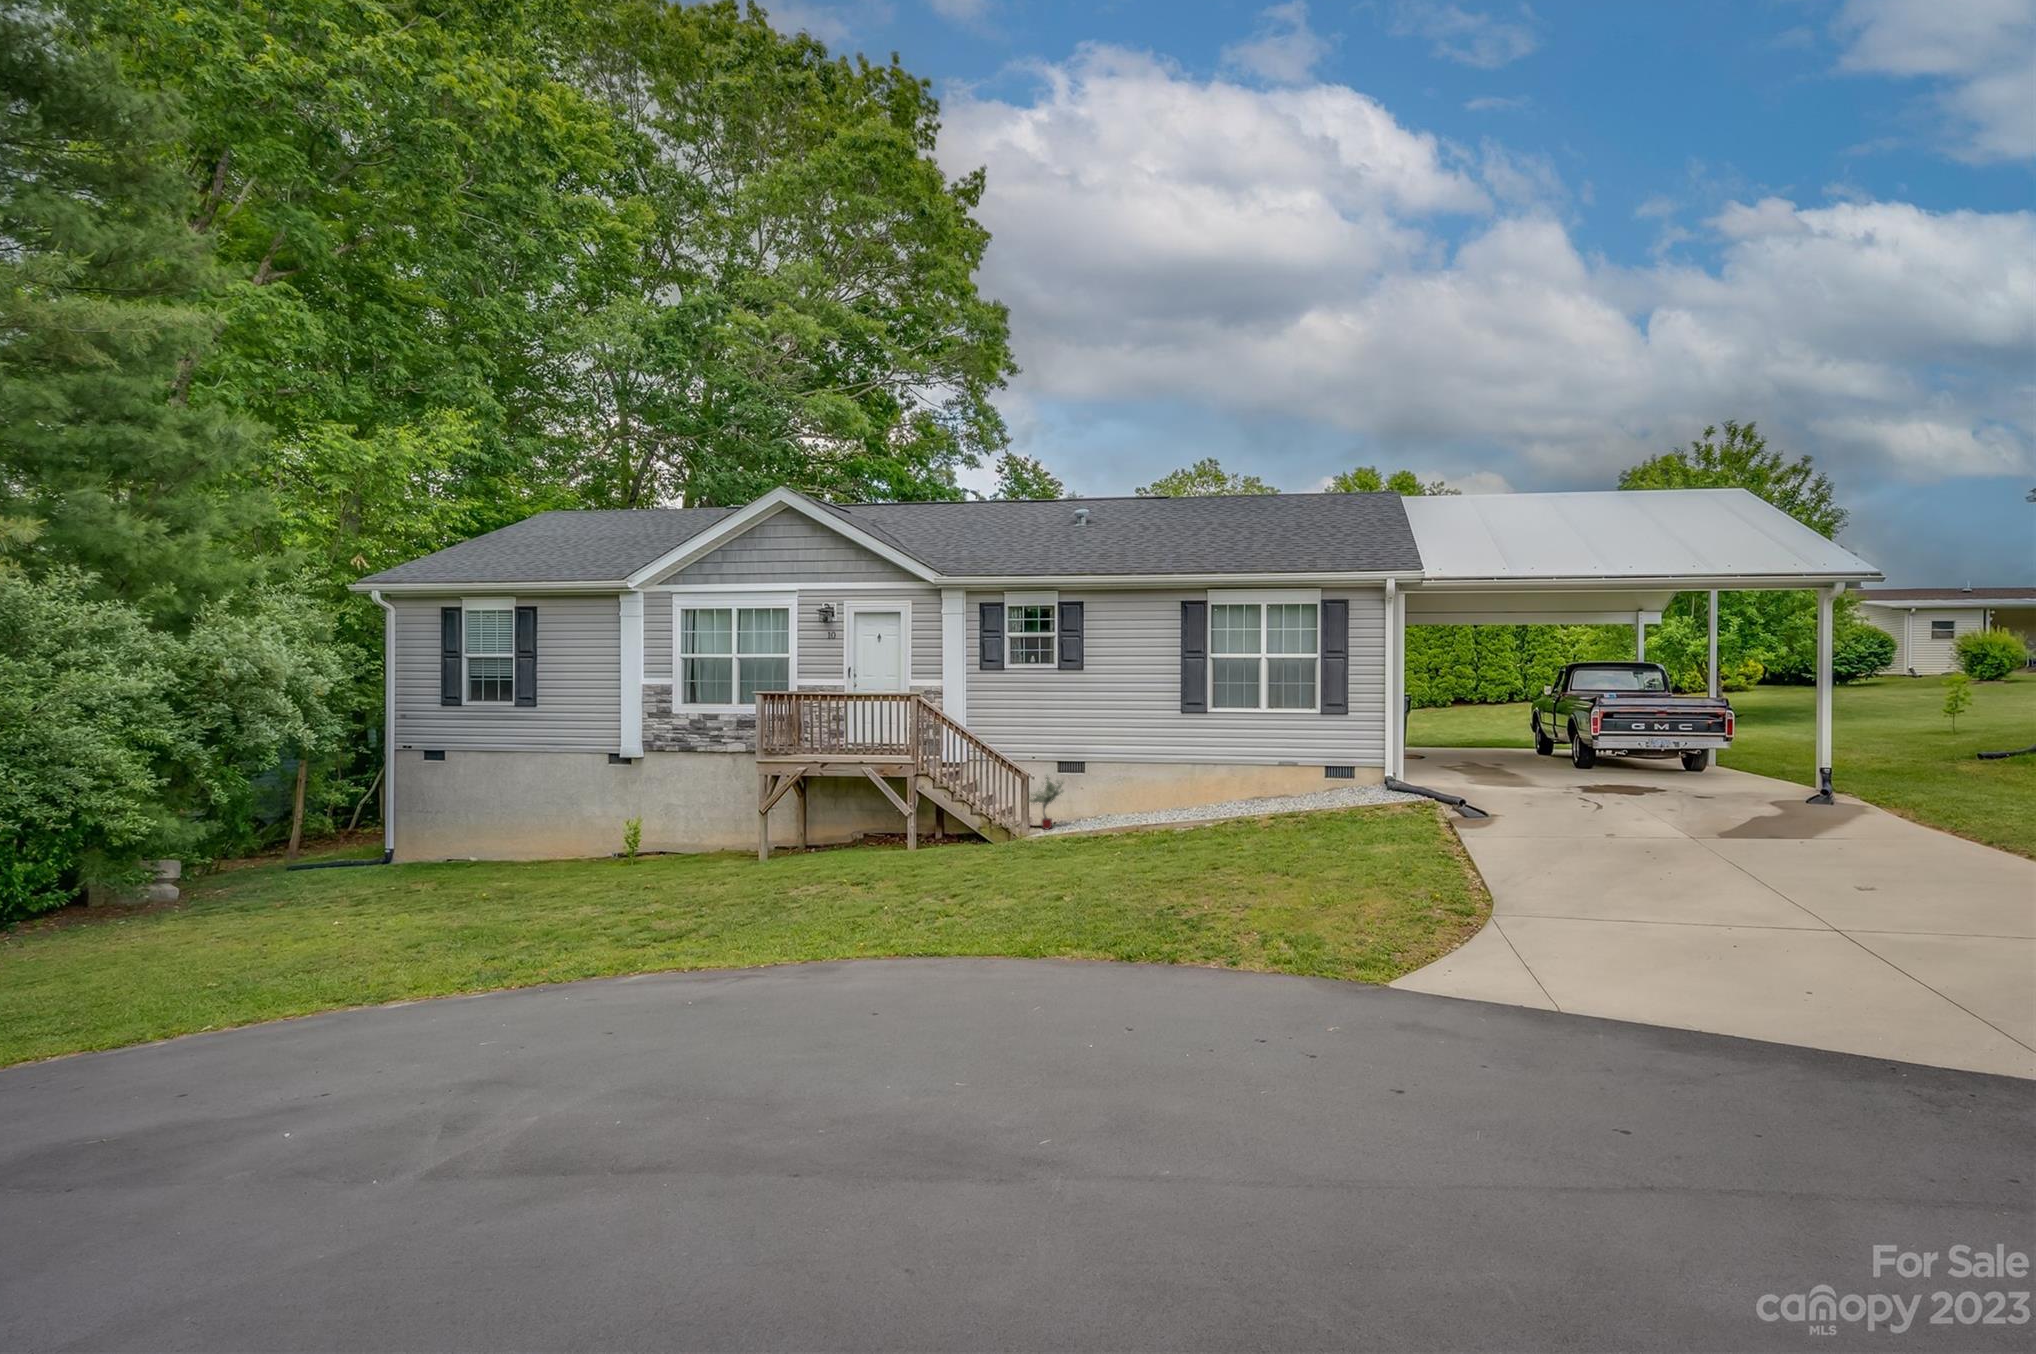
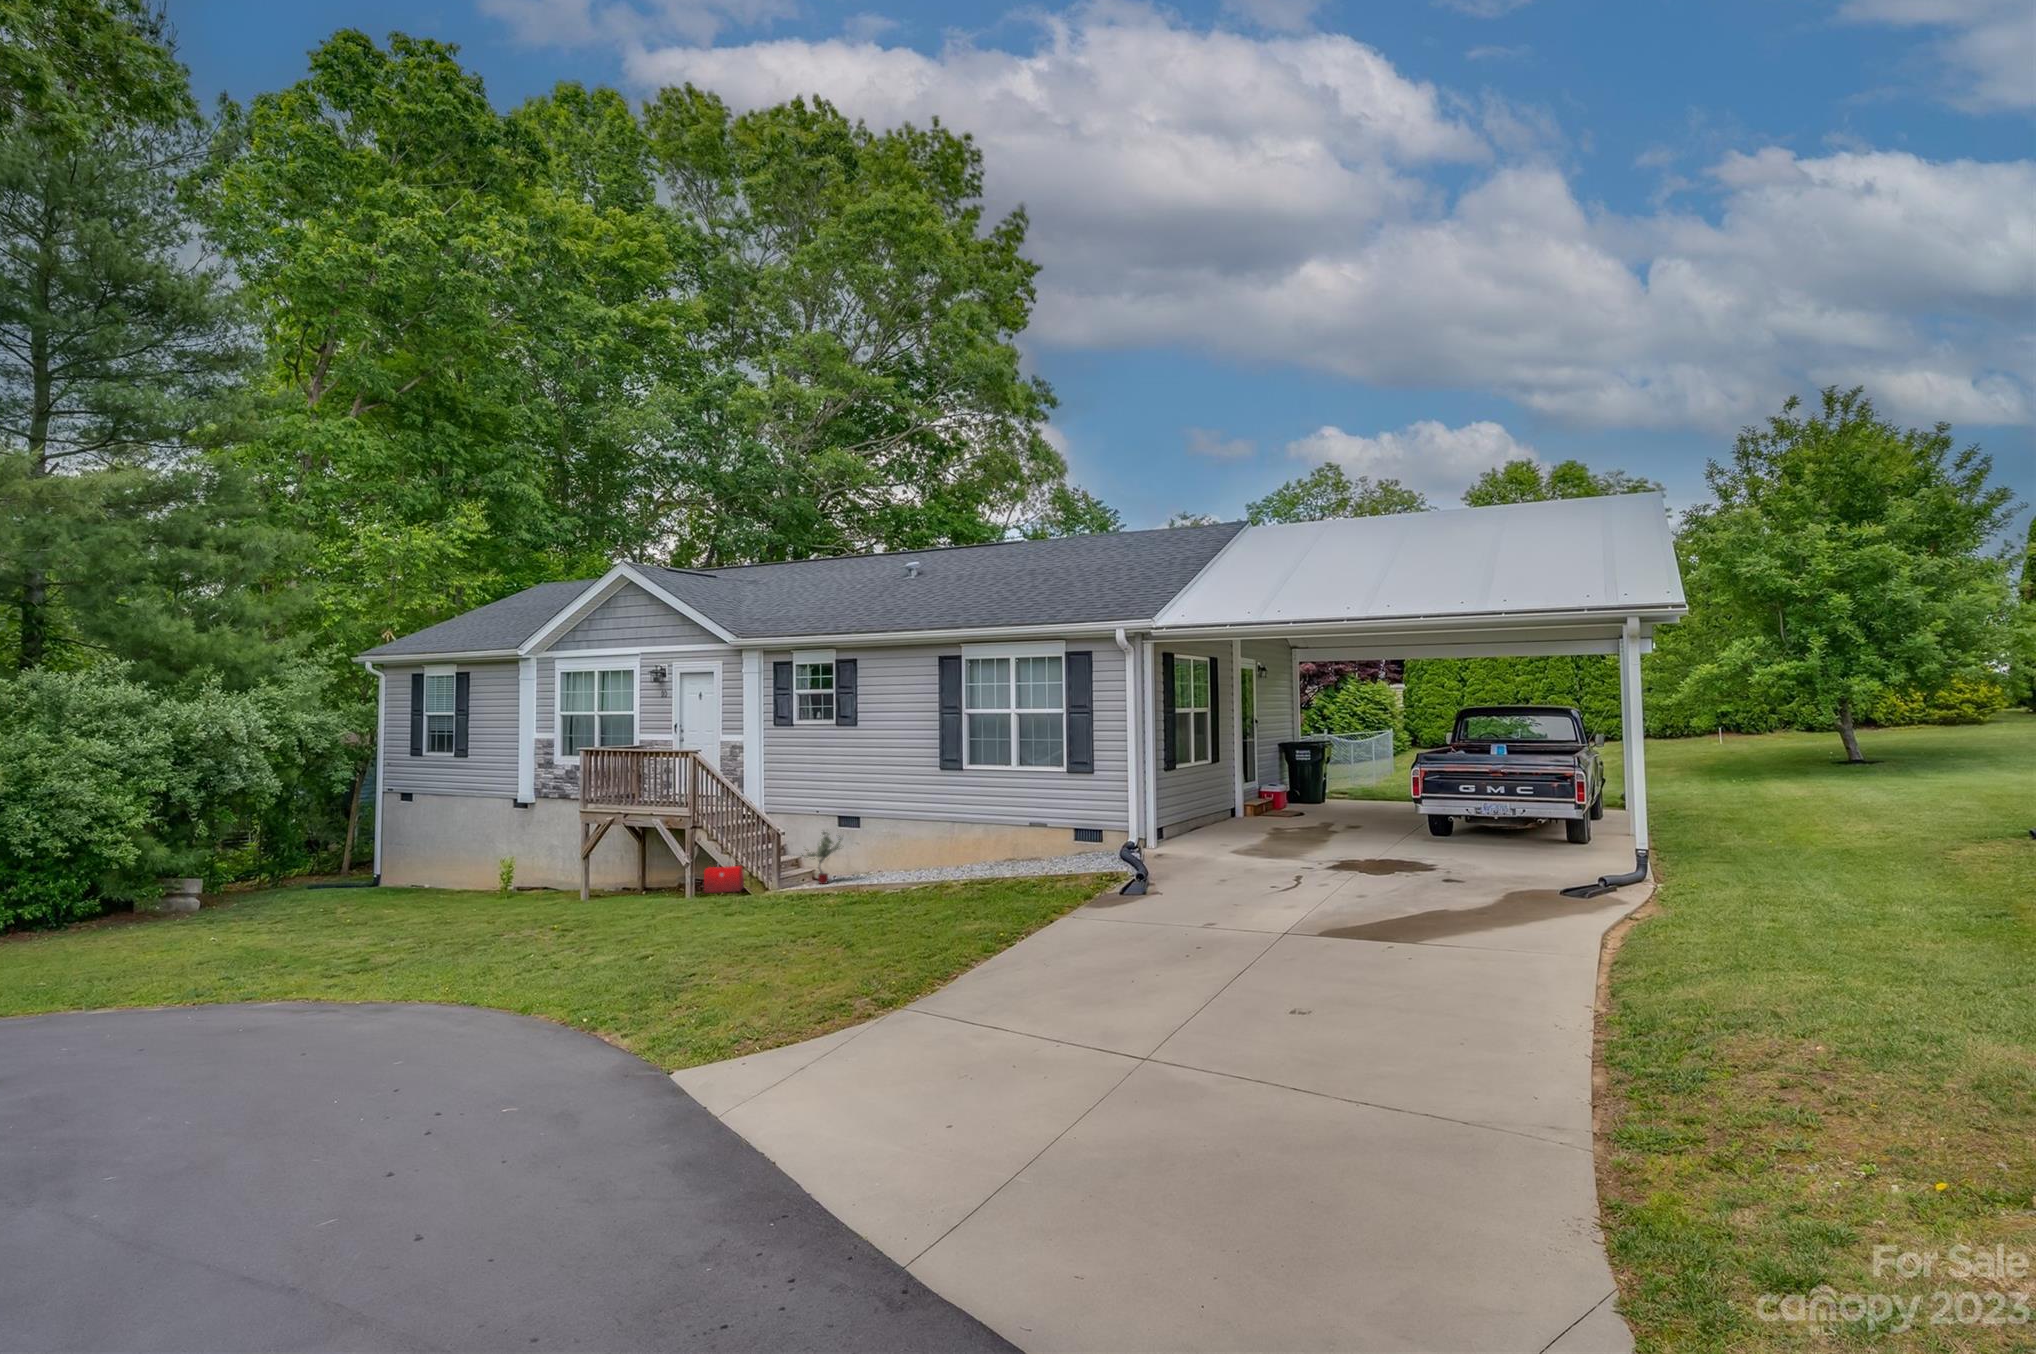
toolbox: none [936,809,978,842] -> present [704,862,744,893]

